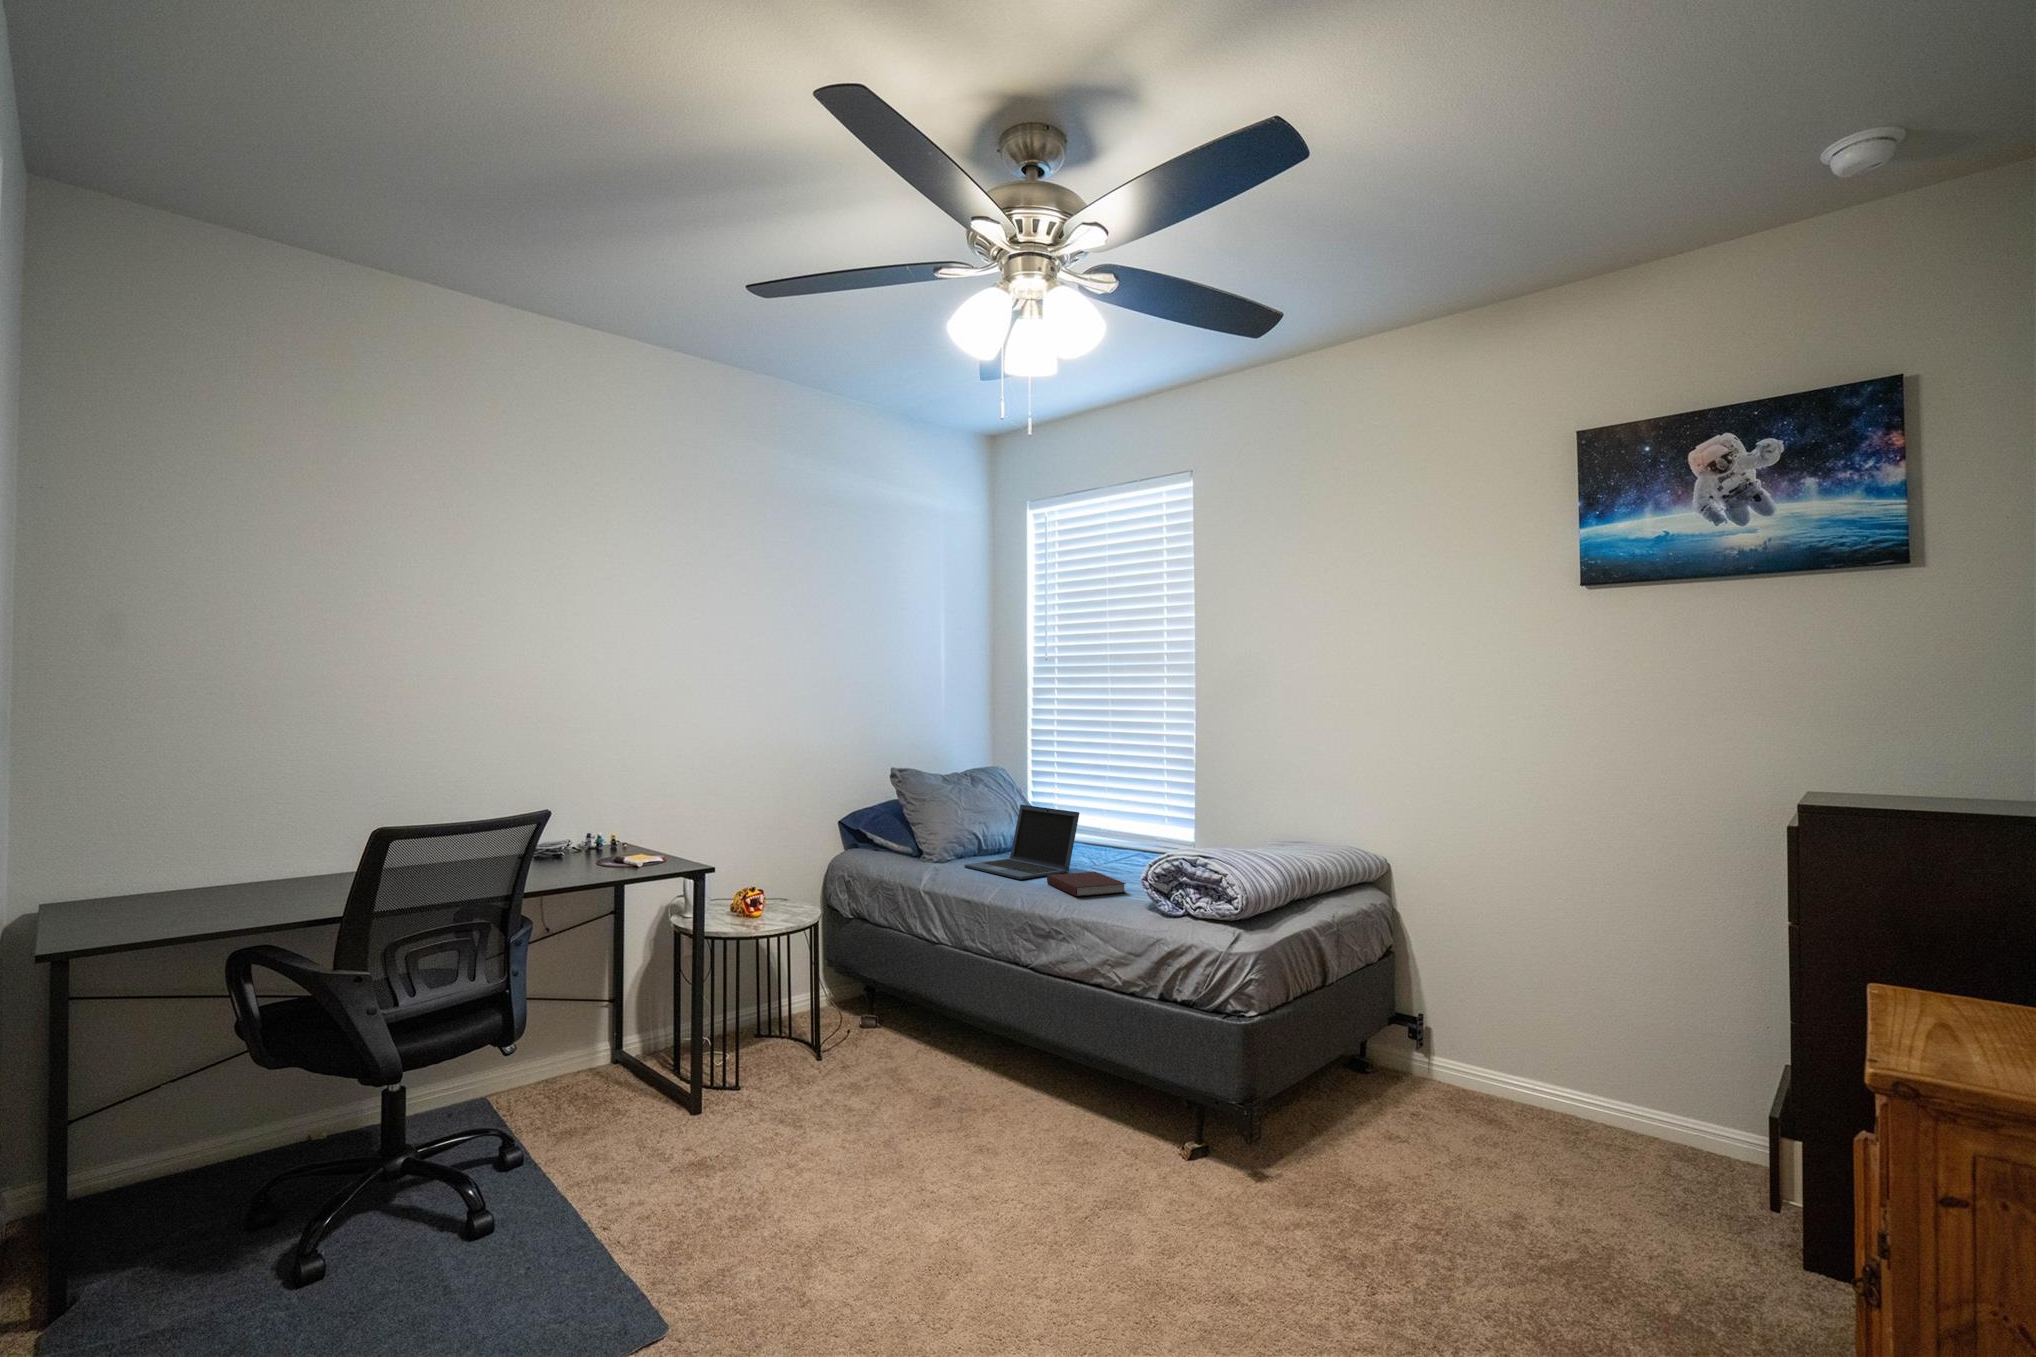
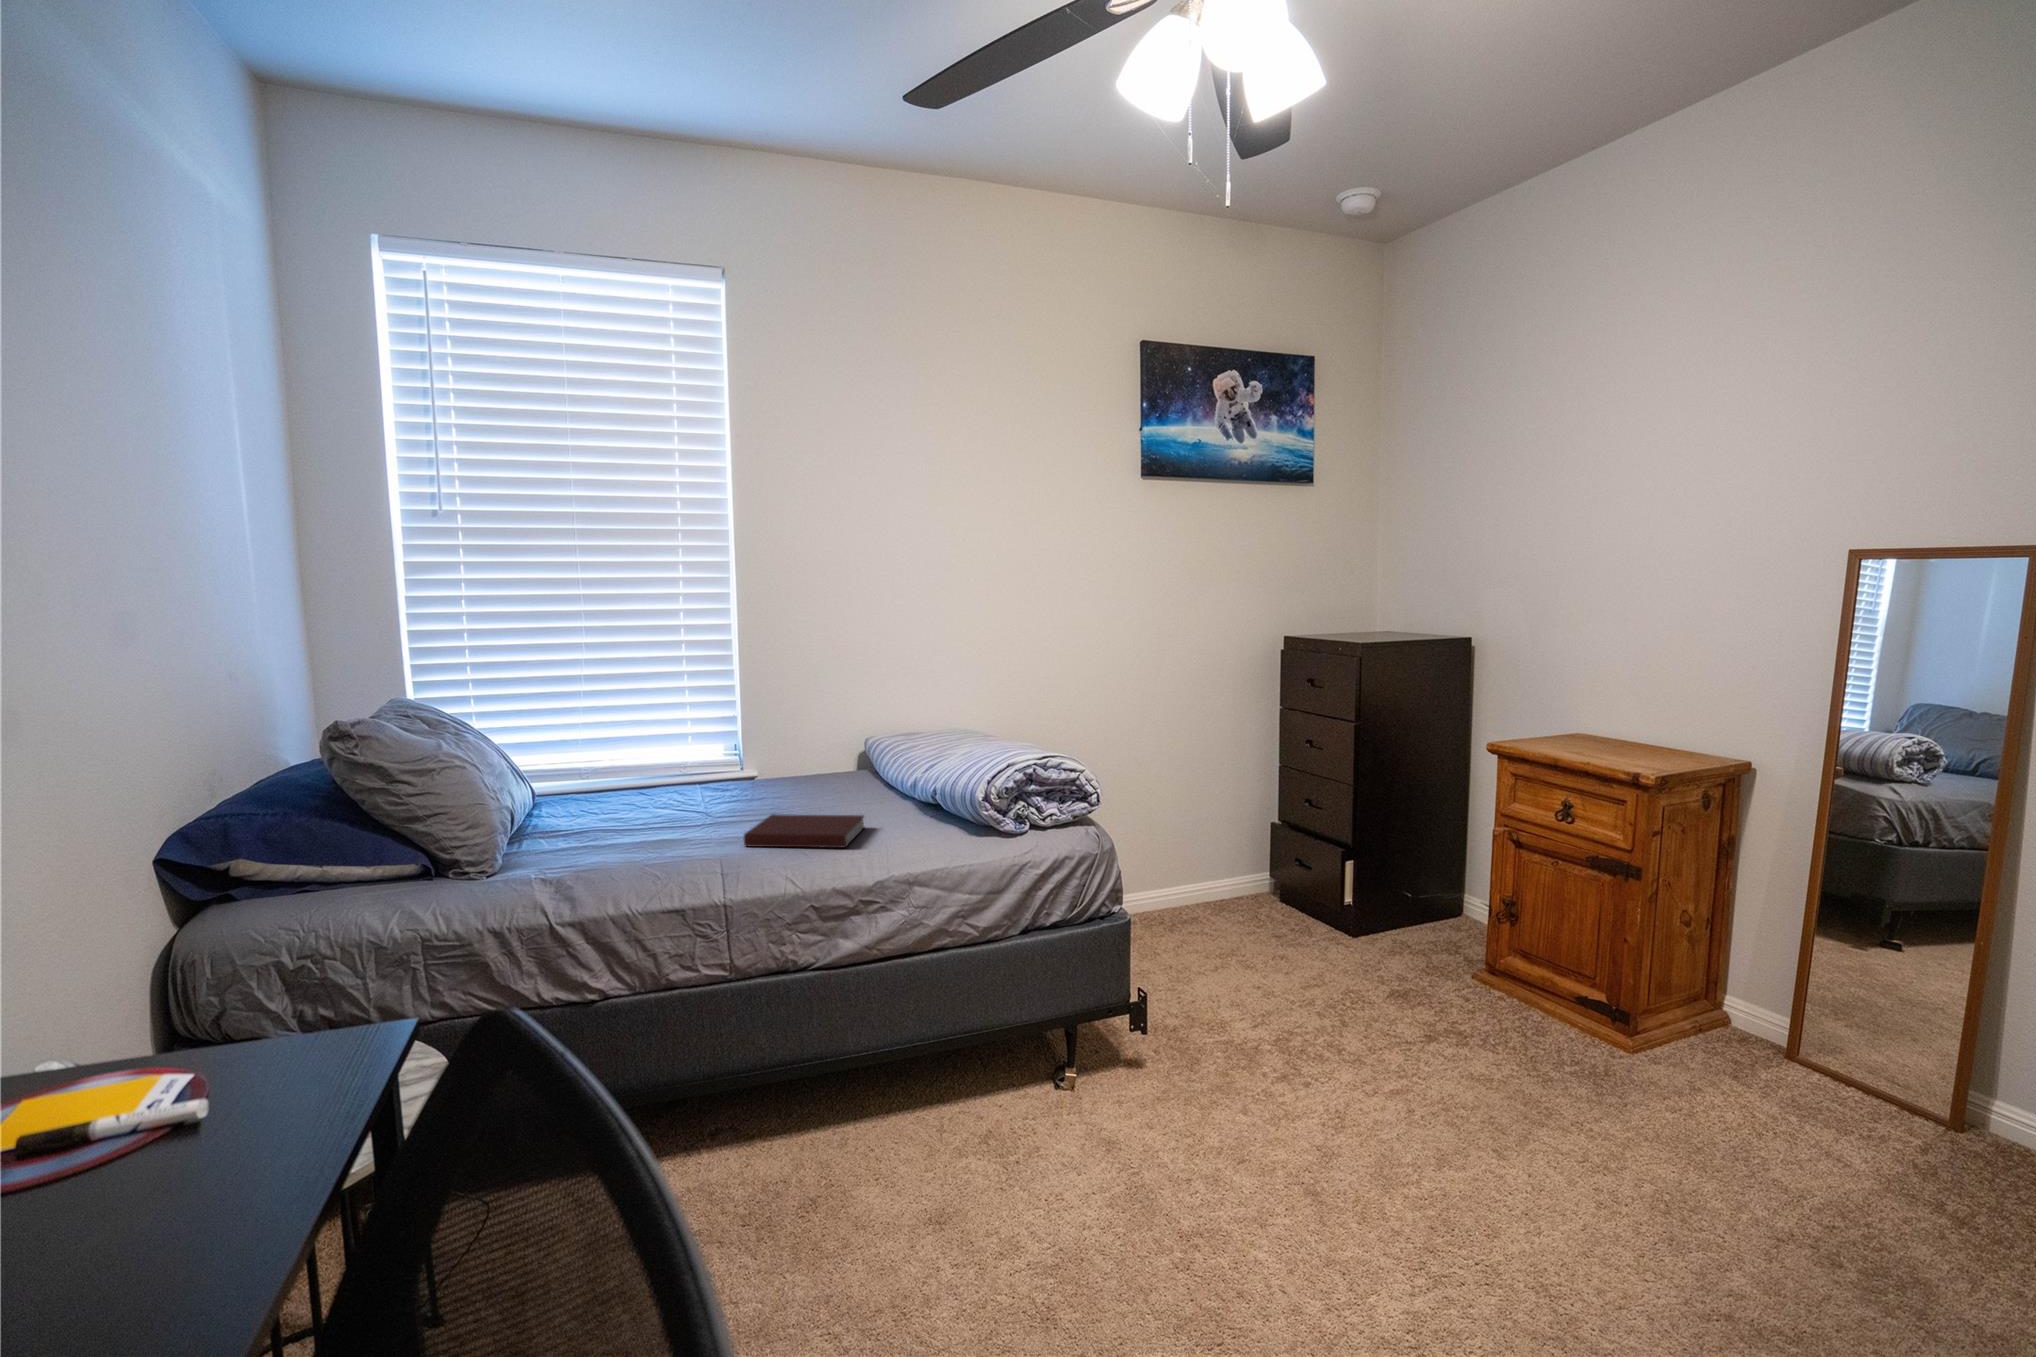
laptop: present [964,805,1079,879] -> none [531,739,706,864]

